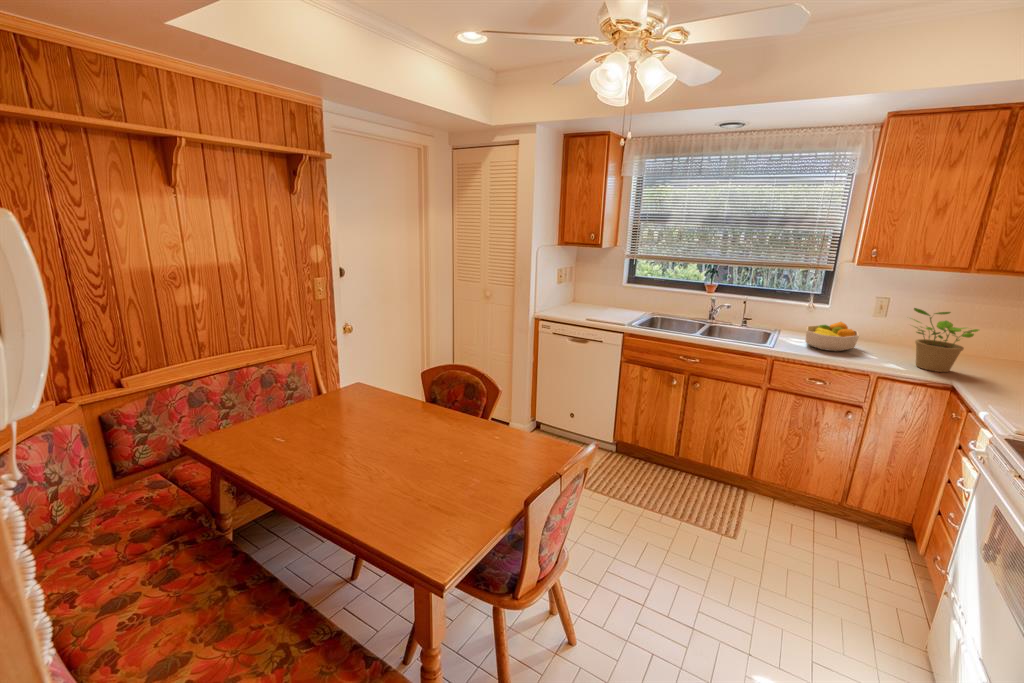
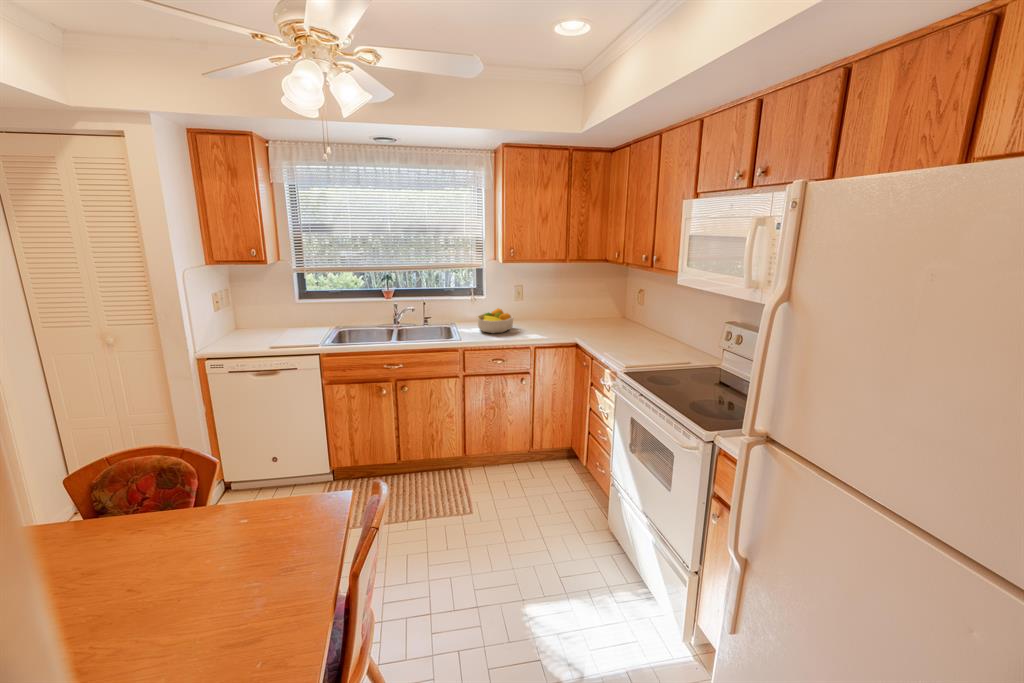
potted plant: present [914,308,979,372] -> none [540,290,581,334]

